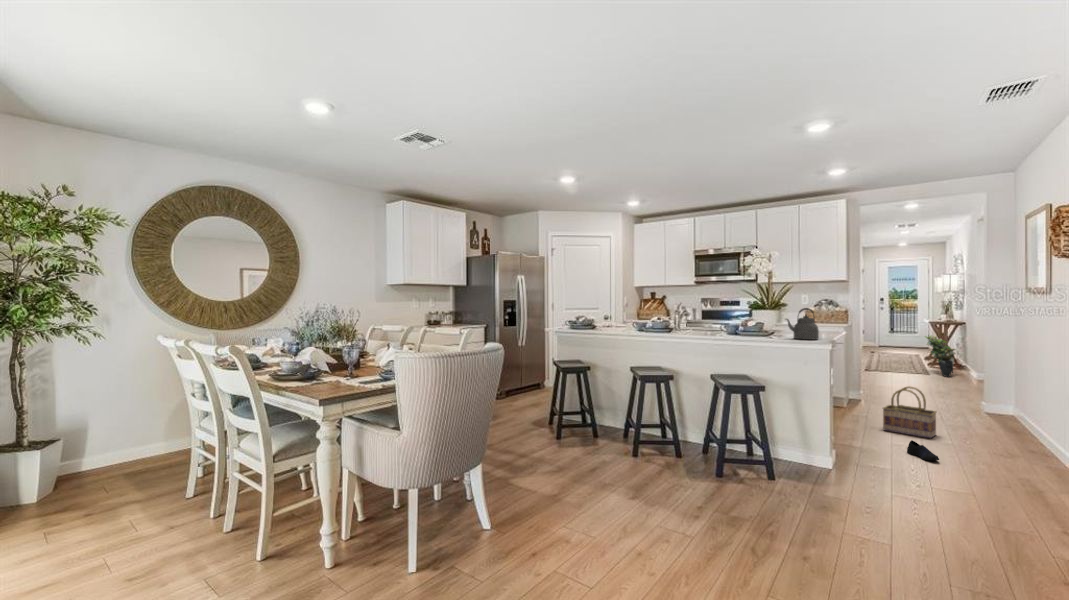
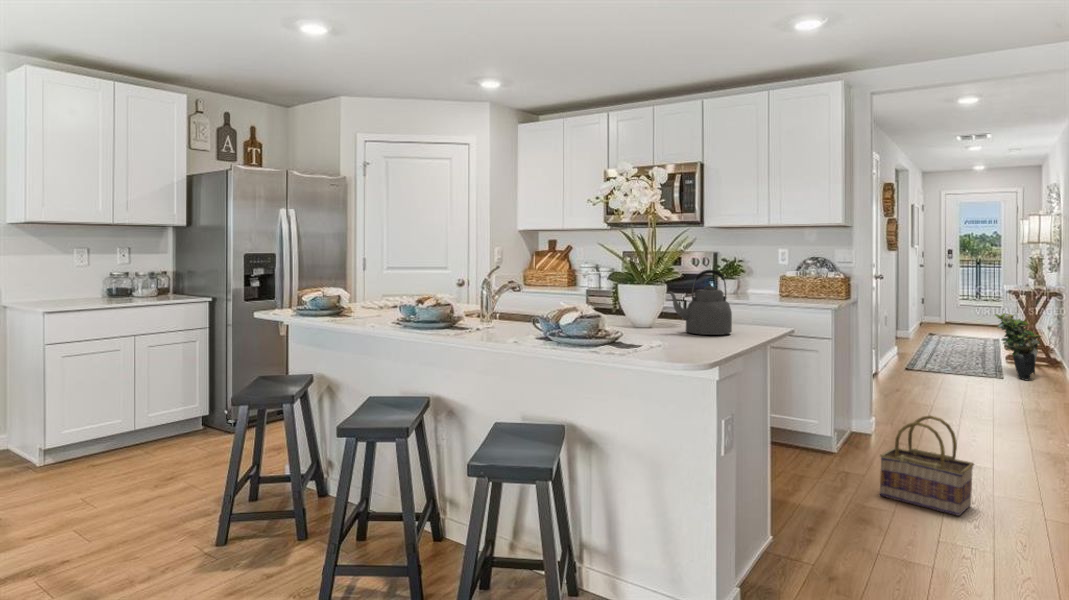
shoe: present [907,440,939,460] -> none [902,531,956,577]

